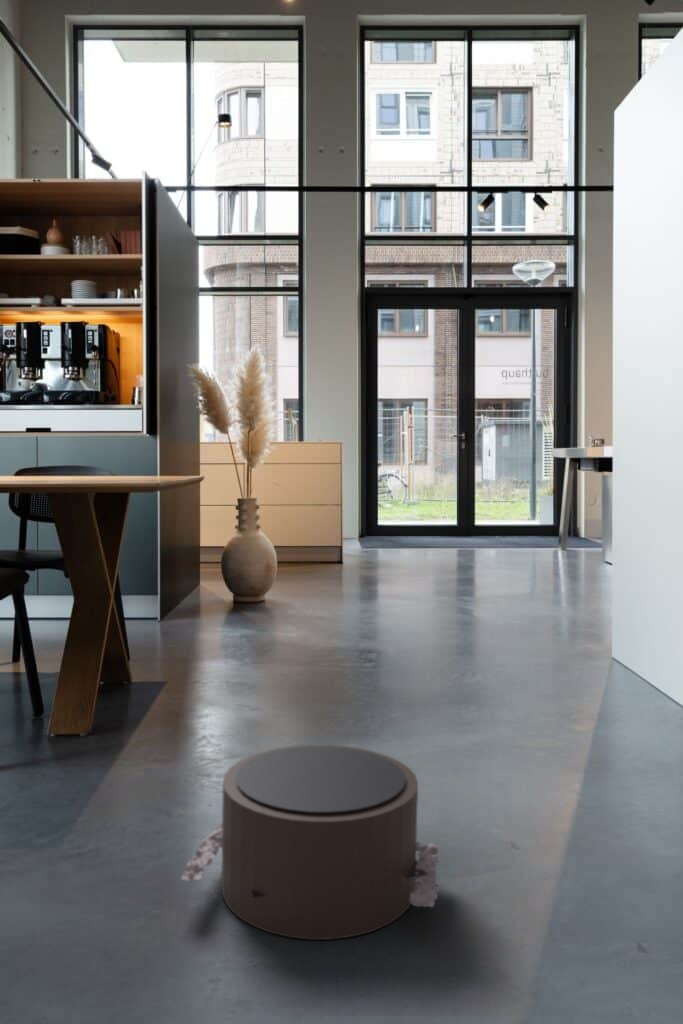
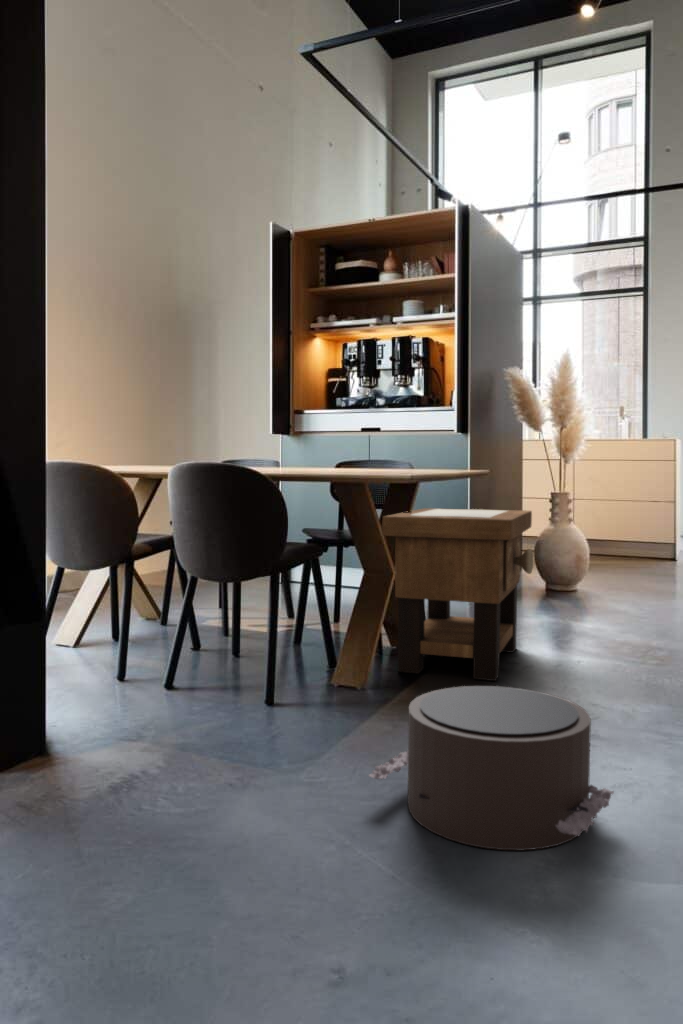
side table: none [110,529,268,724] -> present [382,508,533,681]

